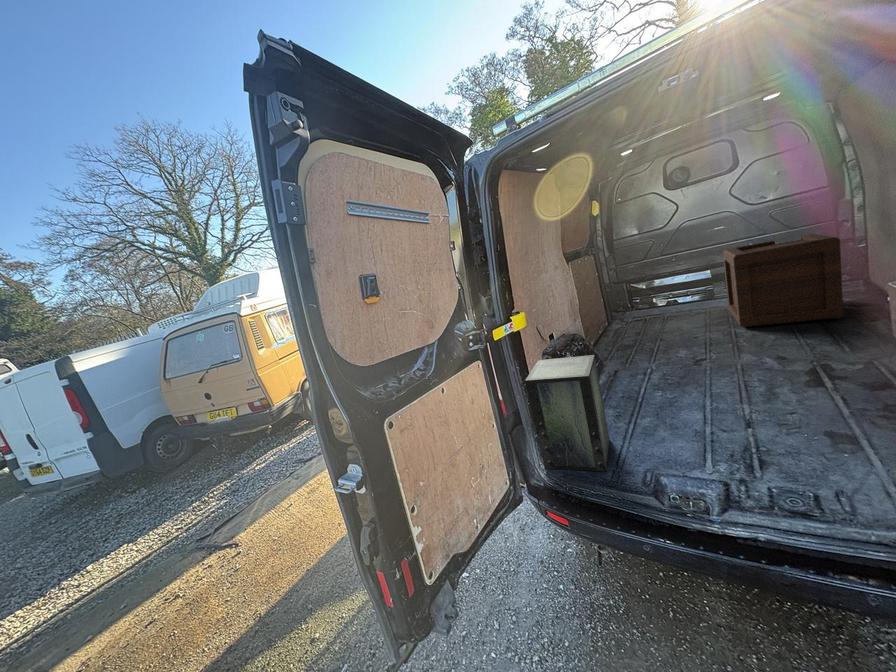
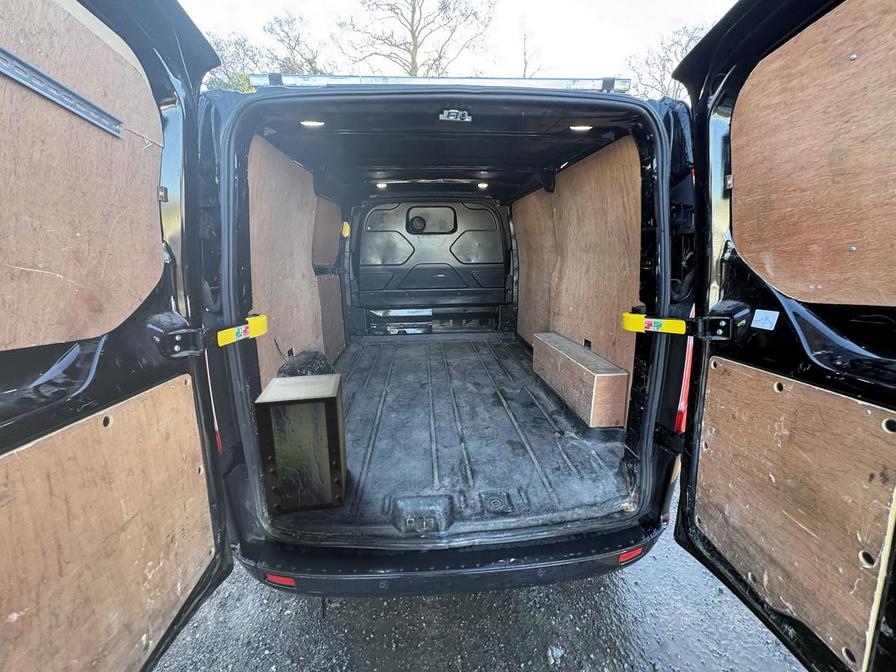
wooden crate: present [723,234,843,327] -> none [443,292,512,358]

